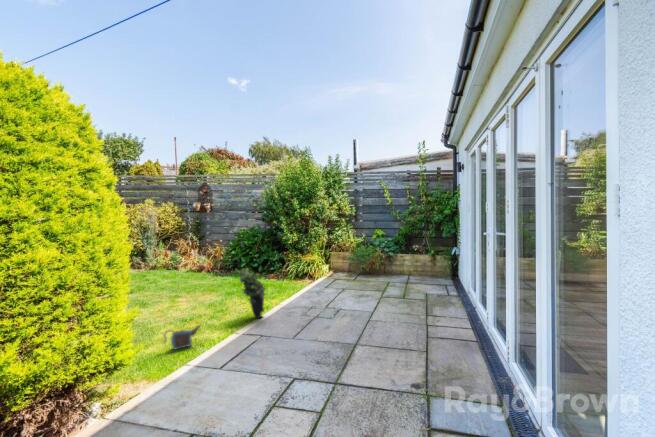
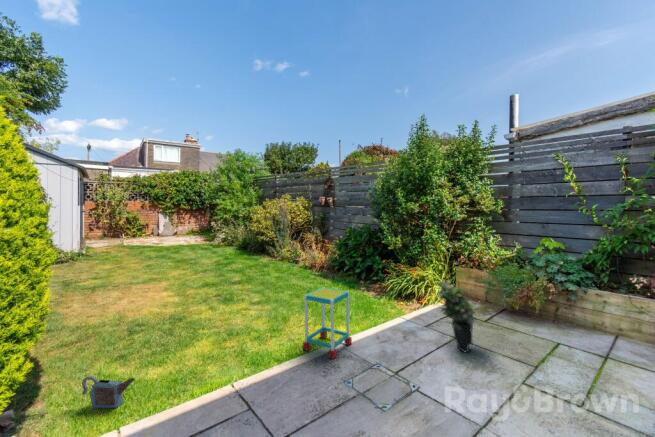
side table: none [268,266,294,307] -> present [303,287,352,359]
potted plant: present [238,269,265,318] -> present [435,280,476,352]

